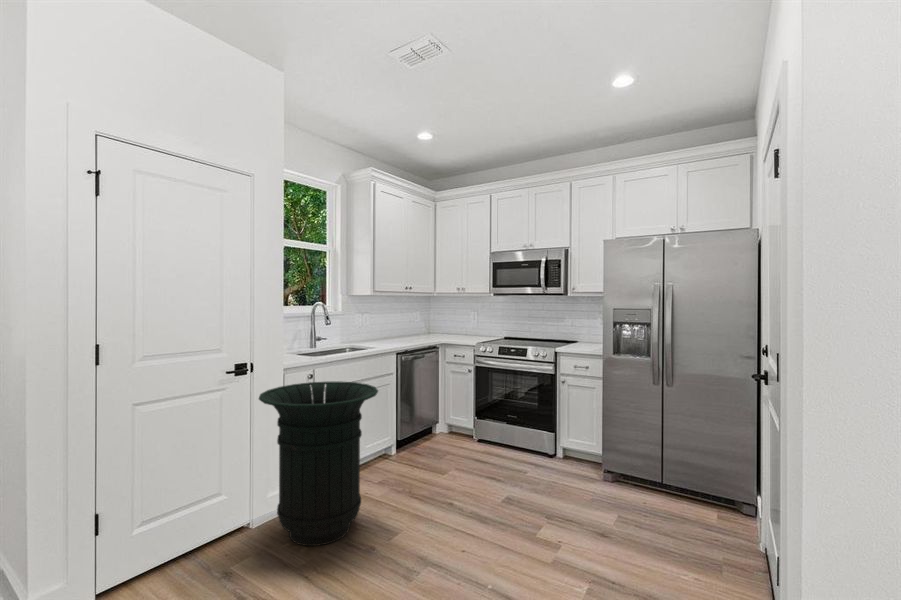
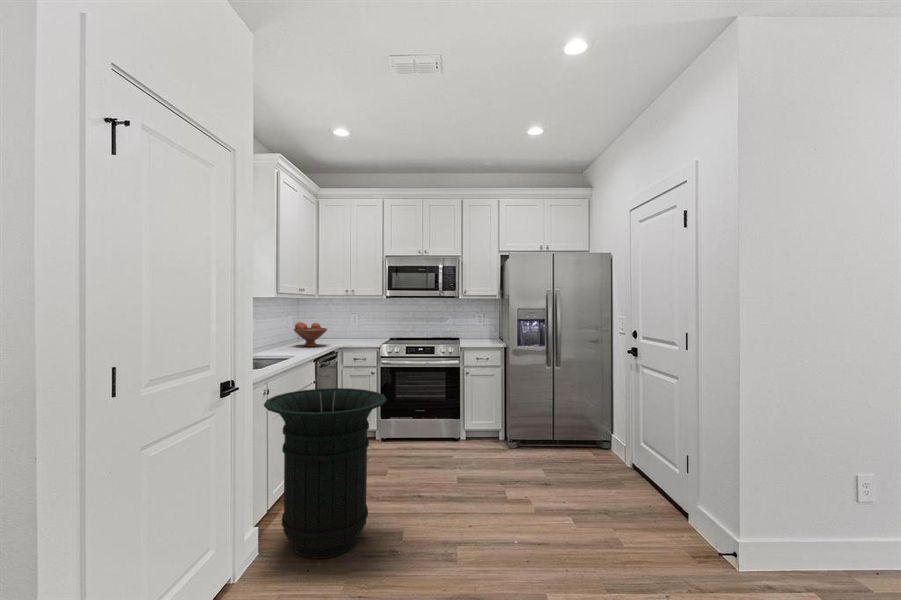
fruit bowl: none [393,319,424,342] -> present [294,322,327,347]

